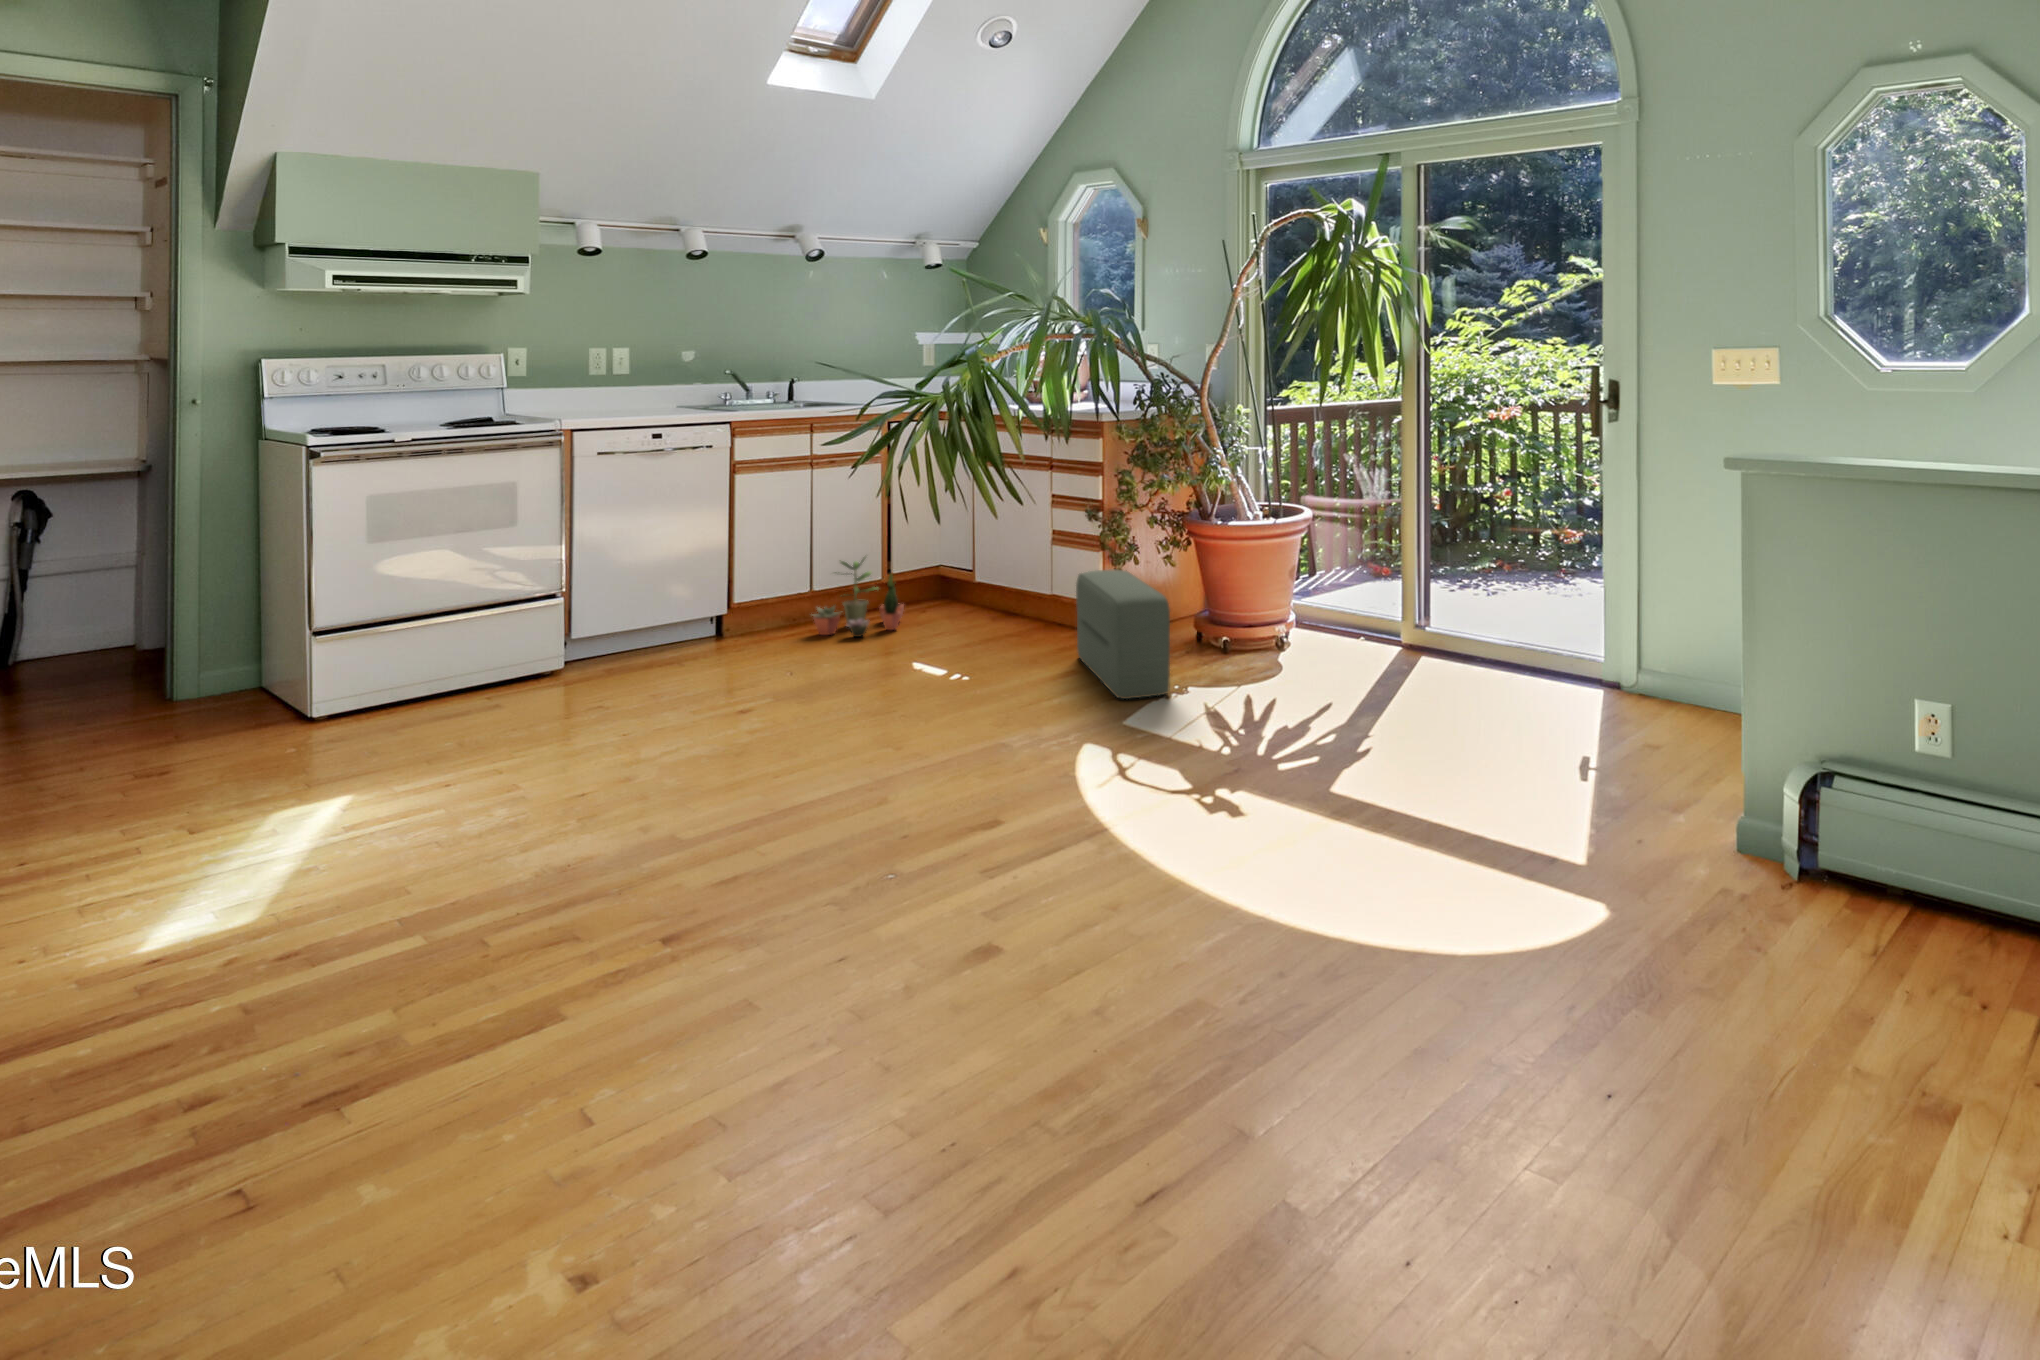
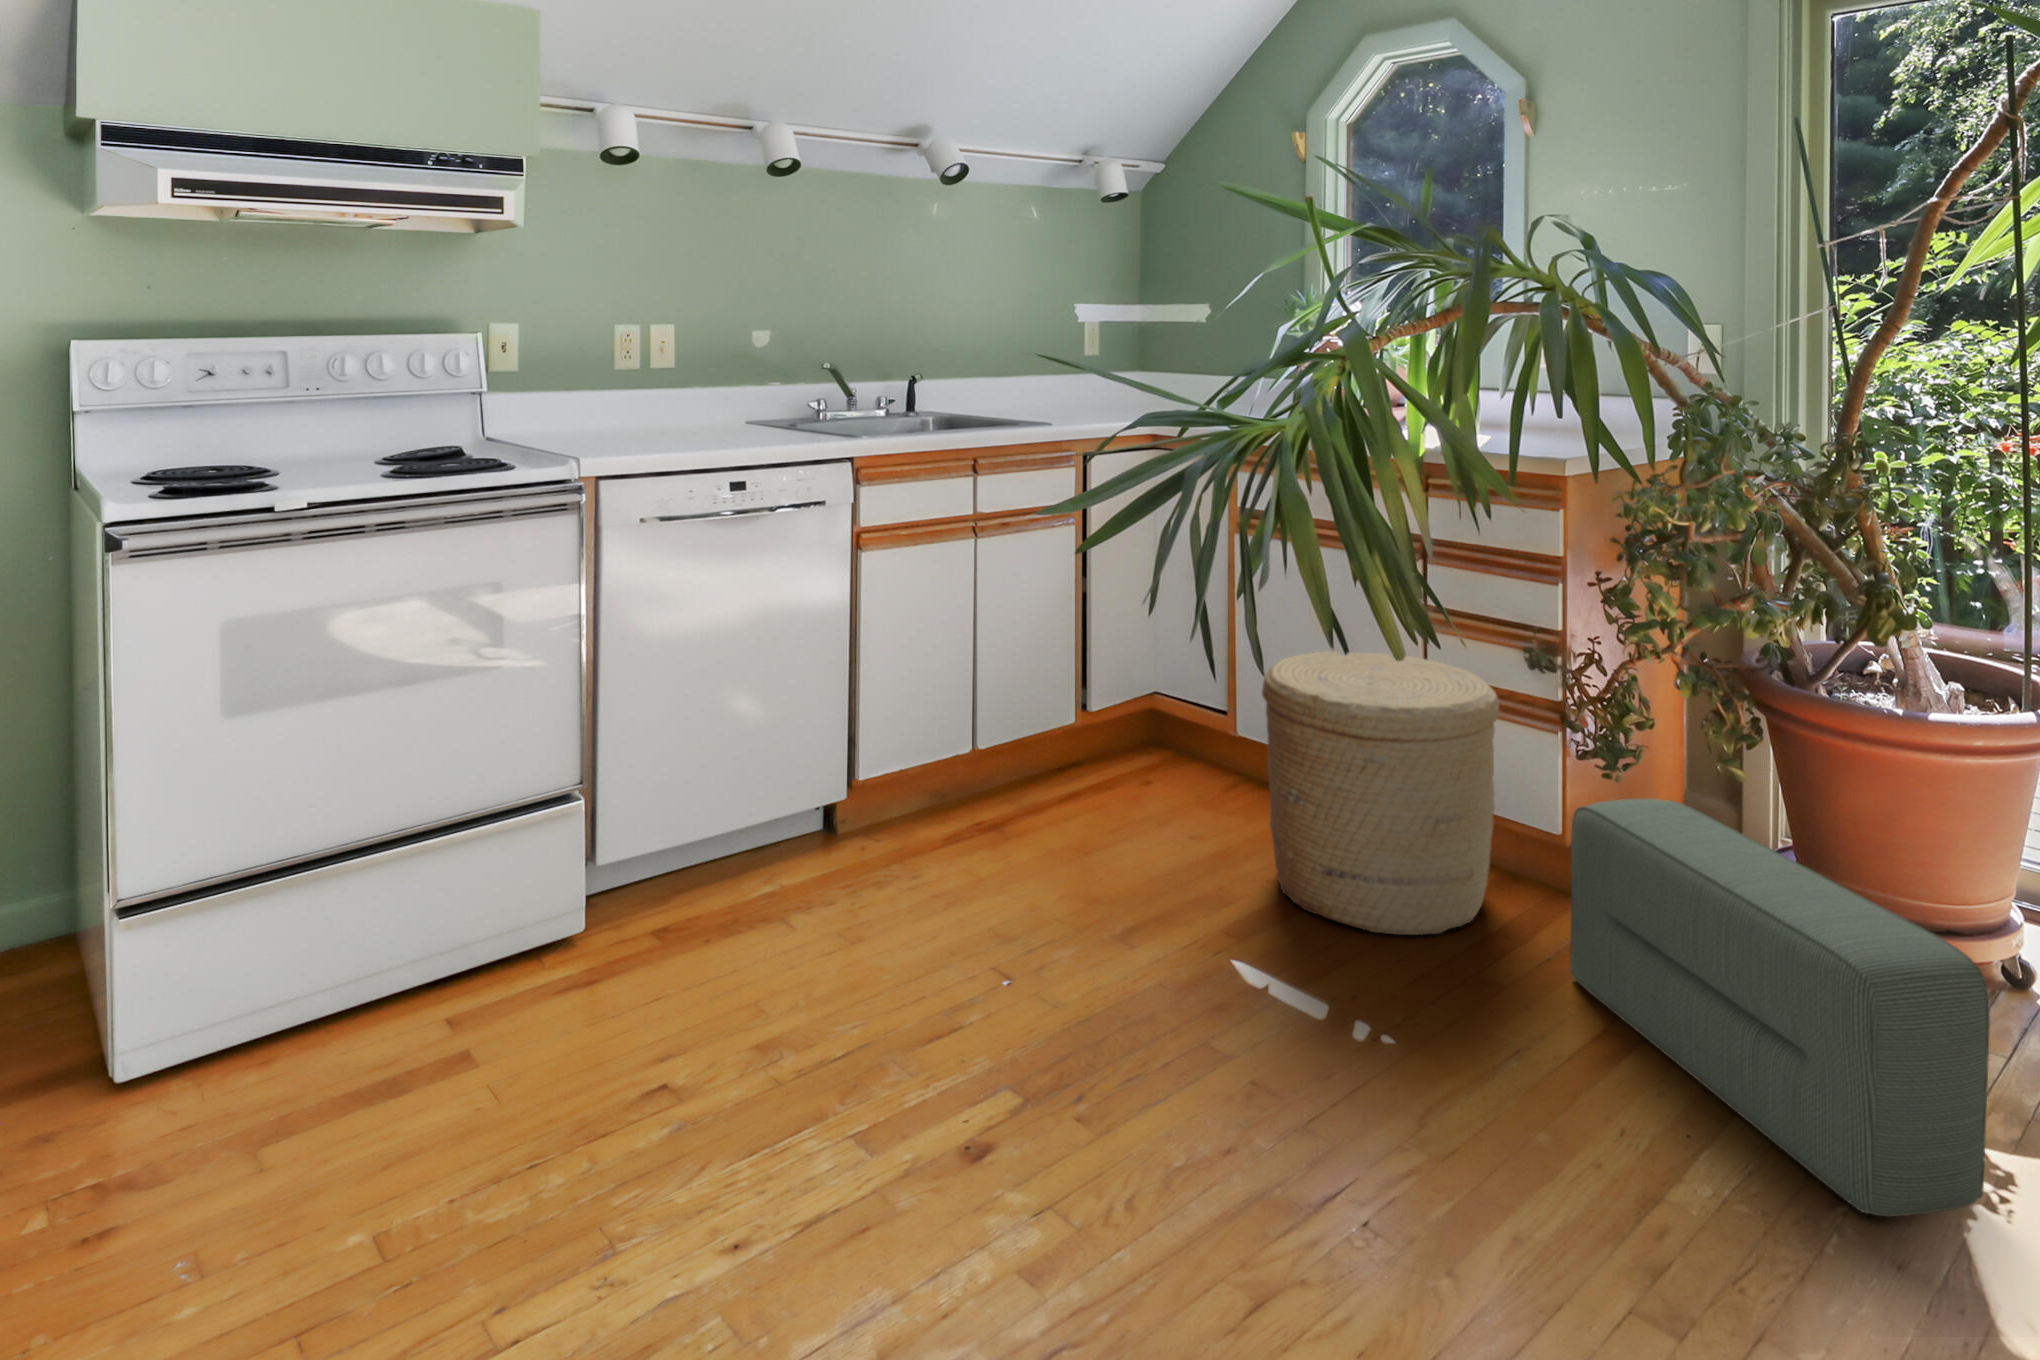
woven basket: none [952,521,1070,650] -> present [1262,652,1499,935]
potted plant: present [813,558,904,637] -> none [984,696,1141,861]

